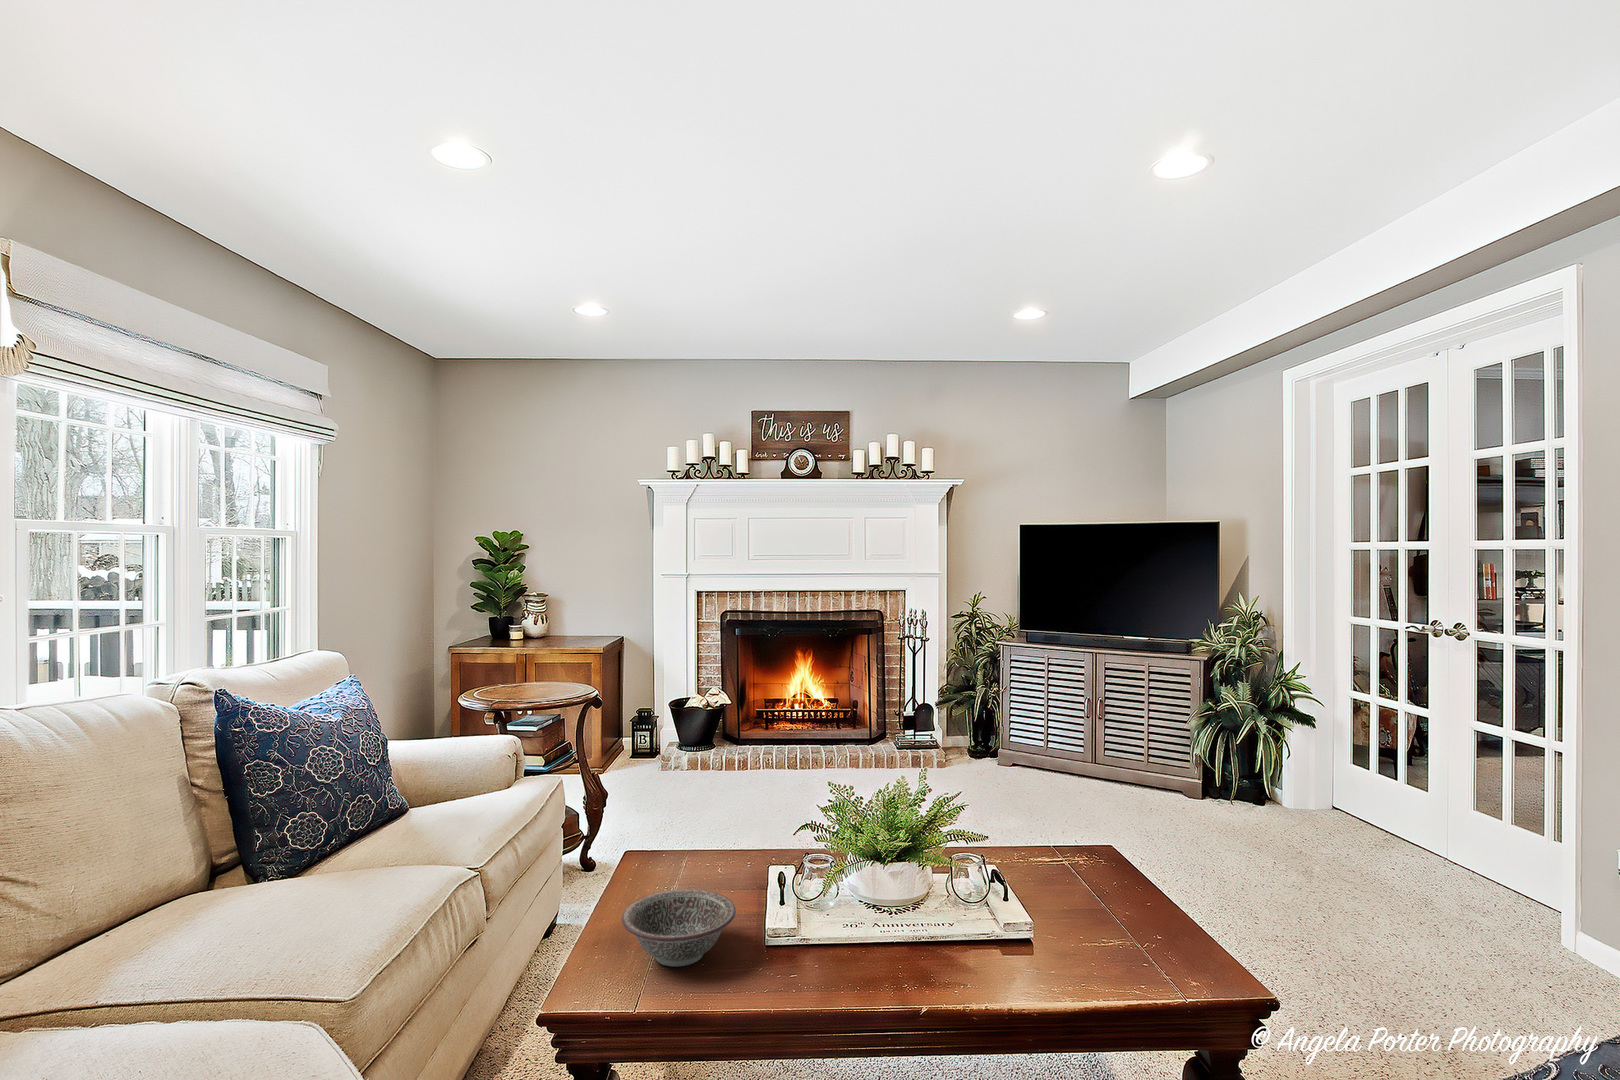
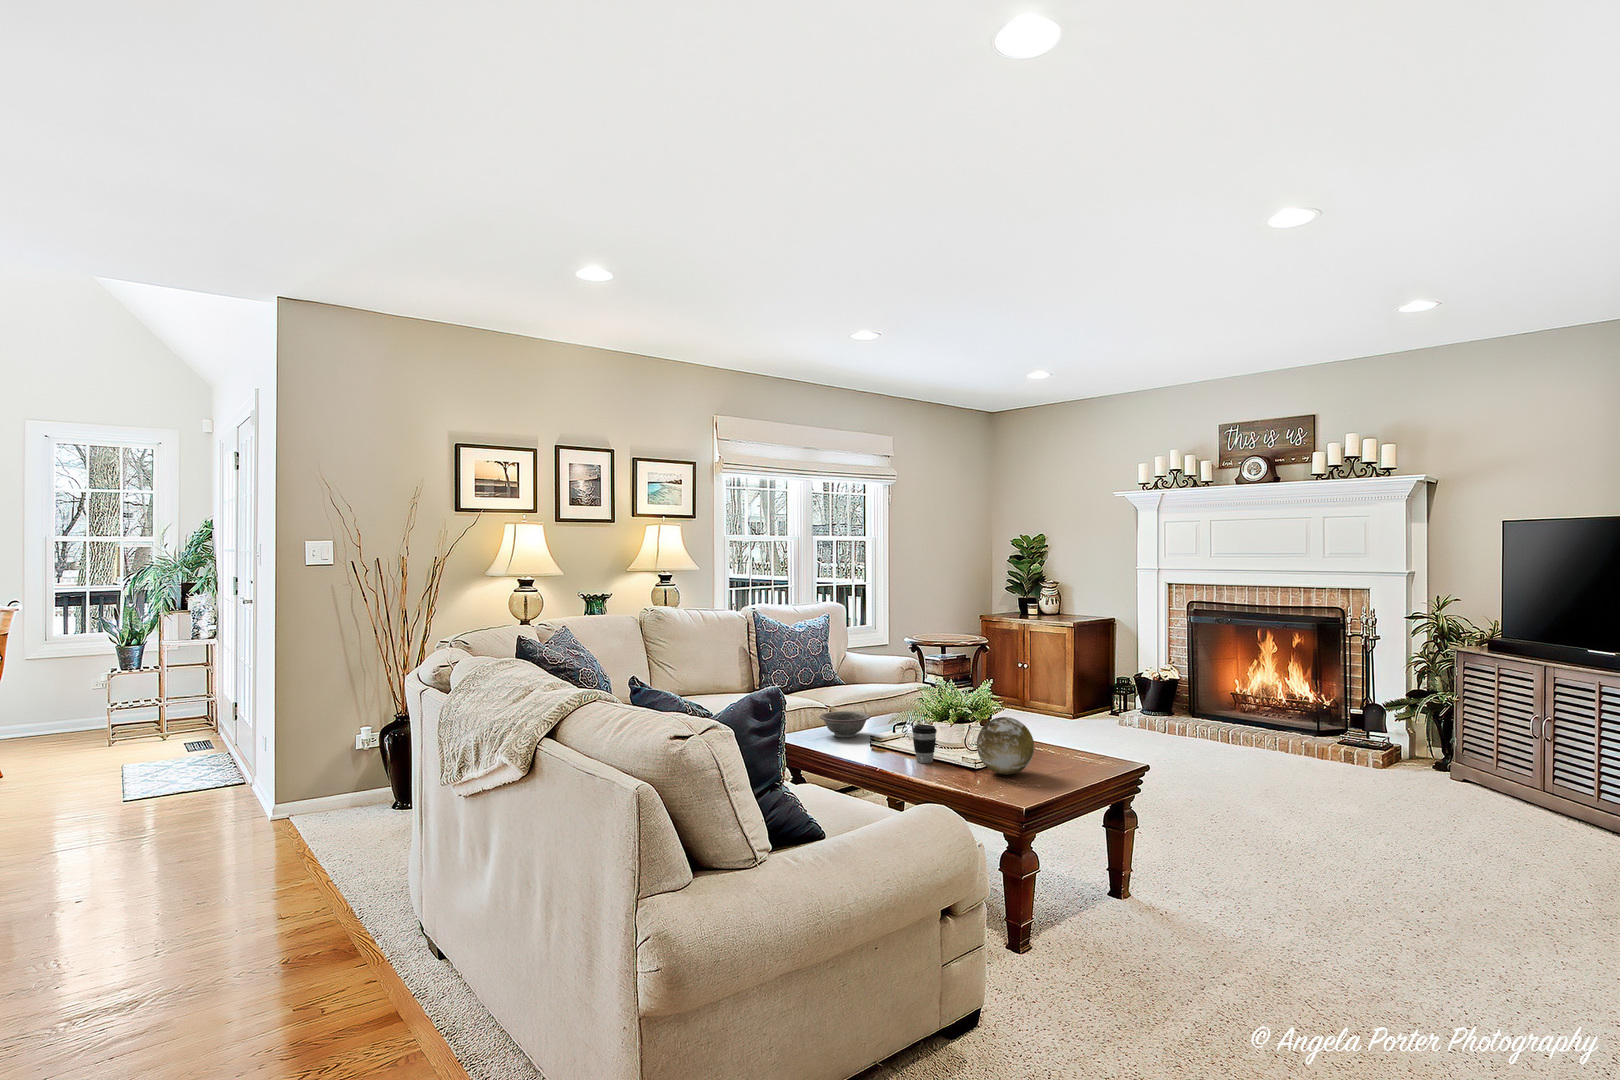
decorative orb: none [1064,844,1172,954] -> present [977,717,1034,775]
coffee cup: none [939,893,989,980] -> present [912,725,937,763]

